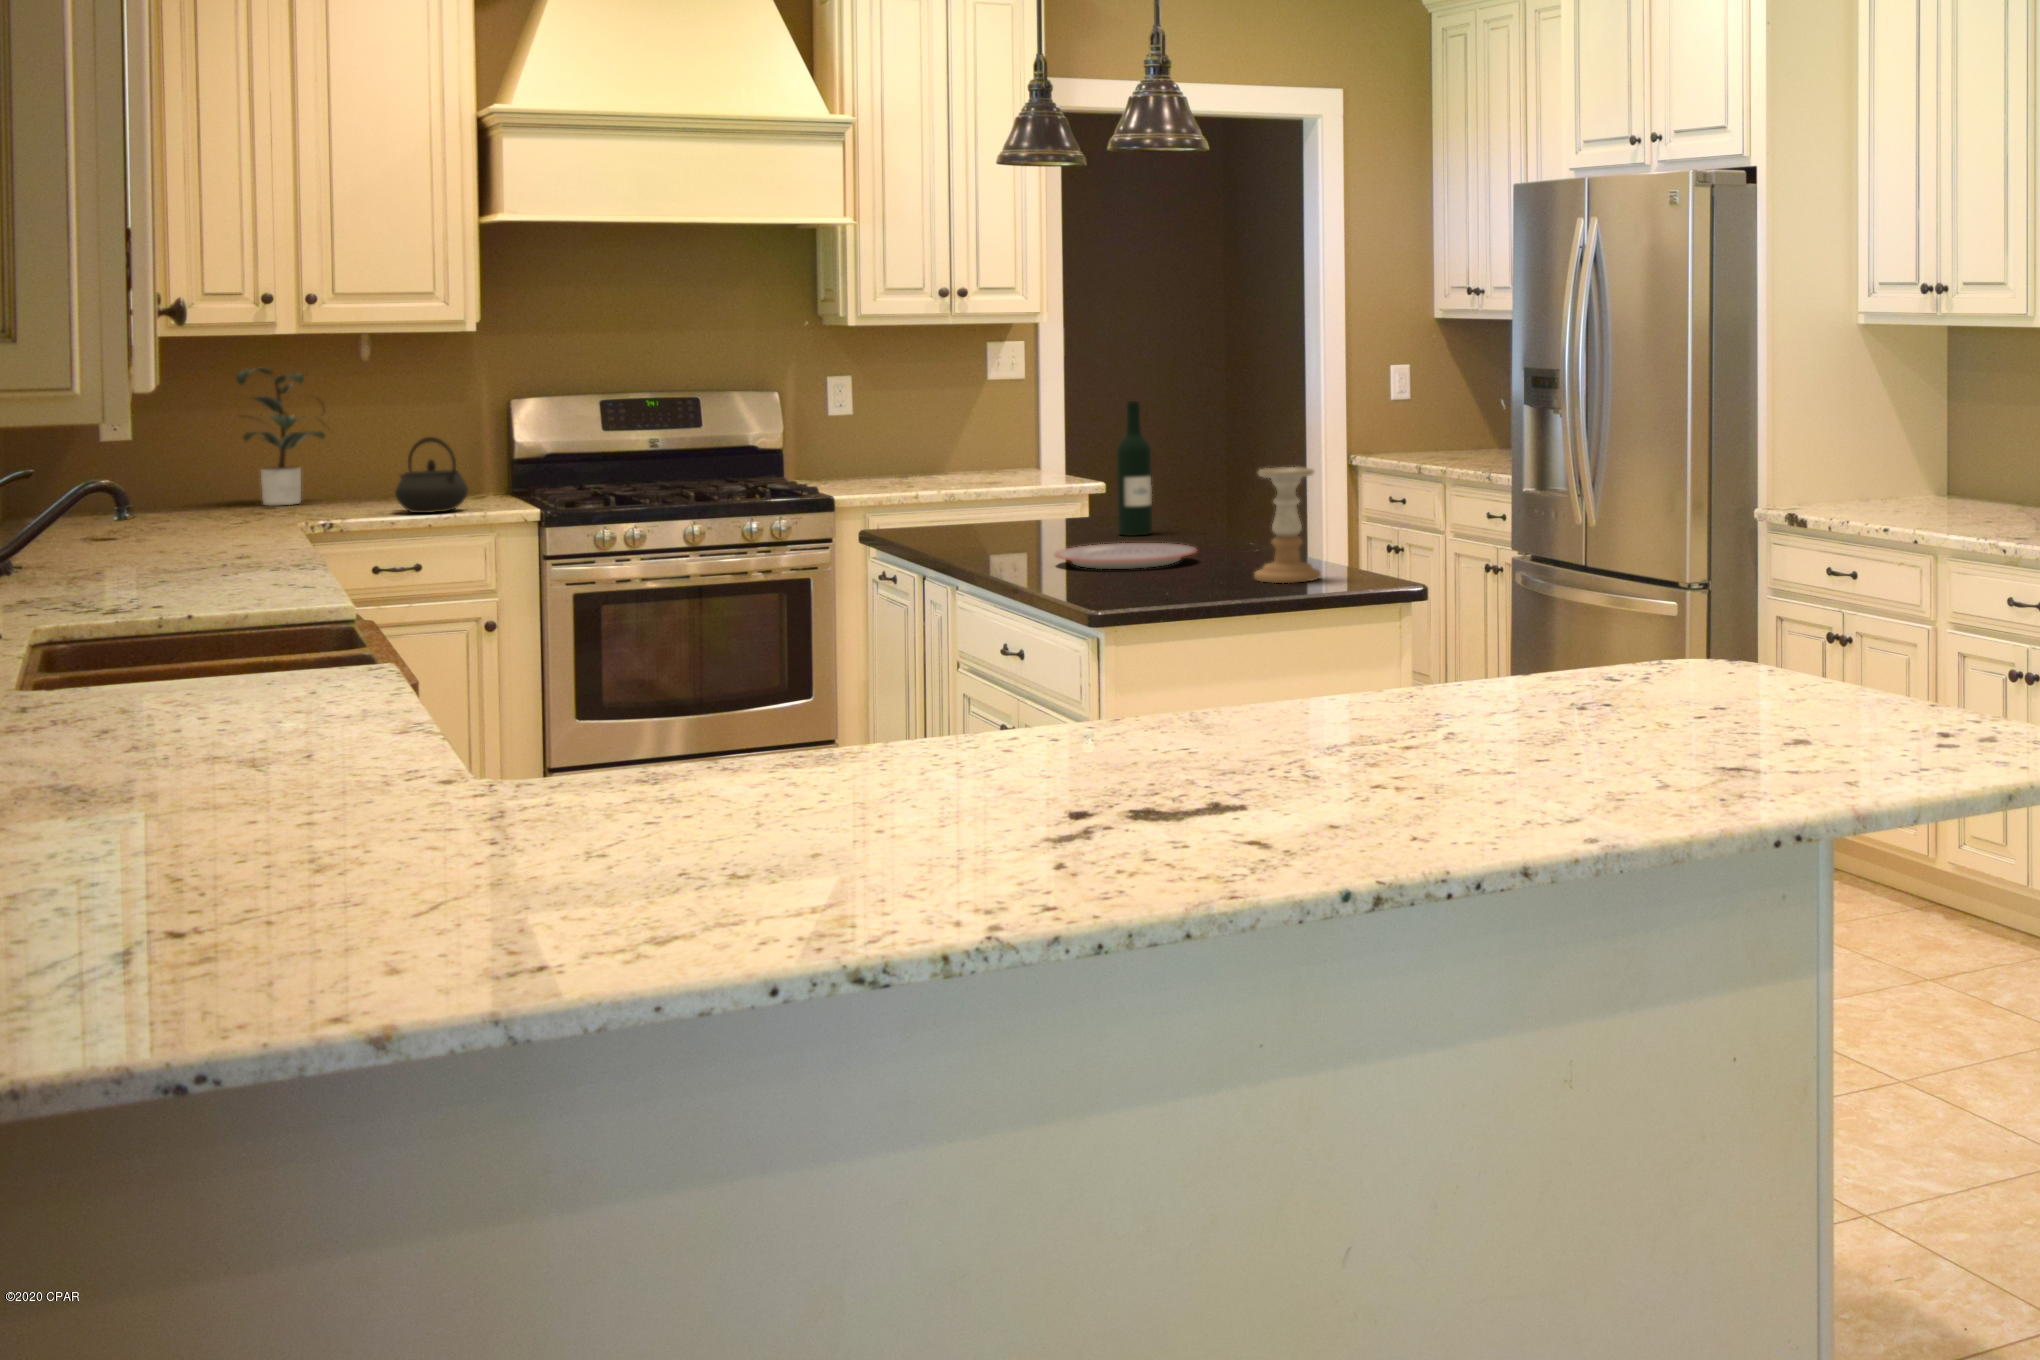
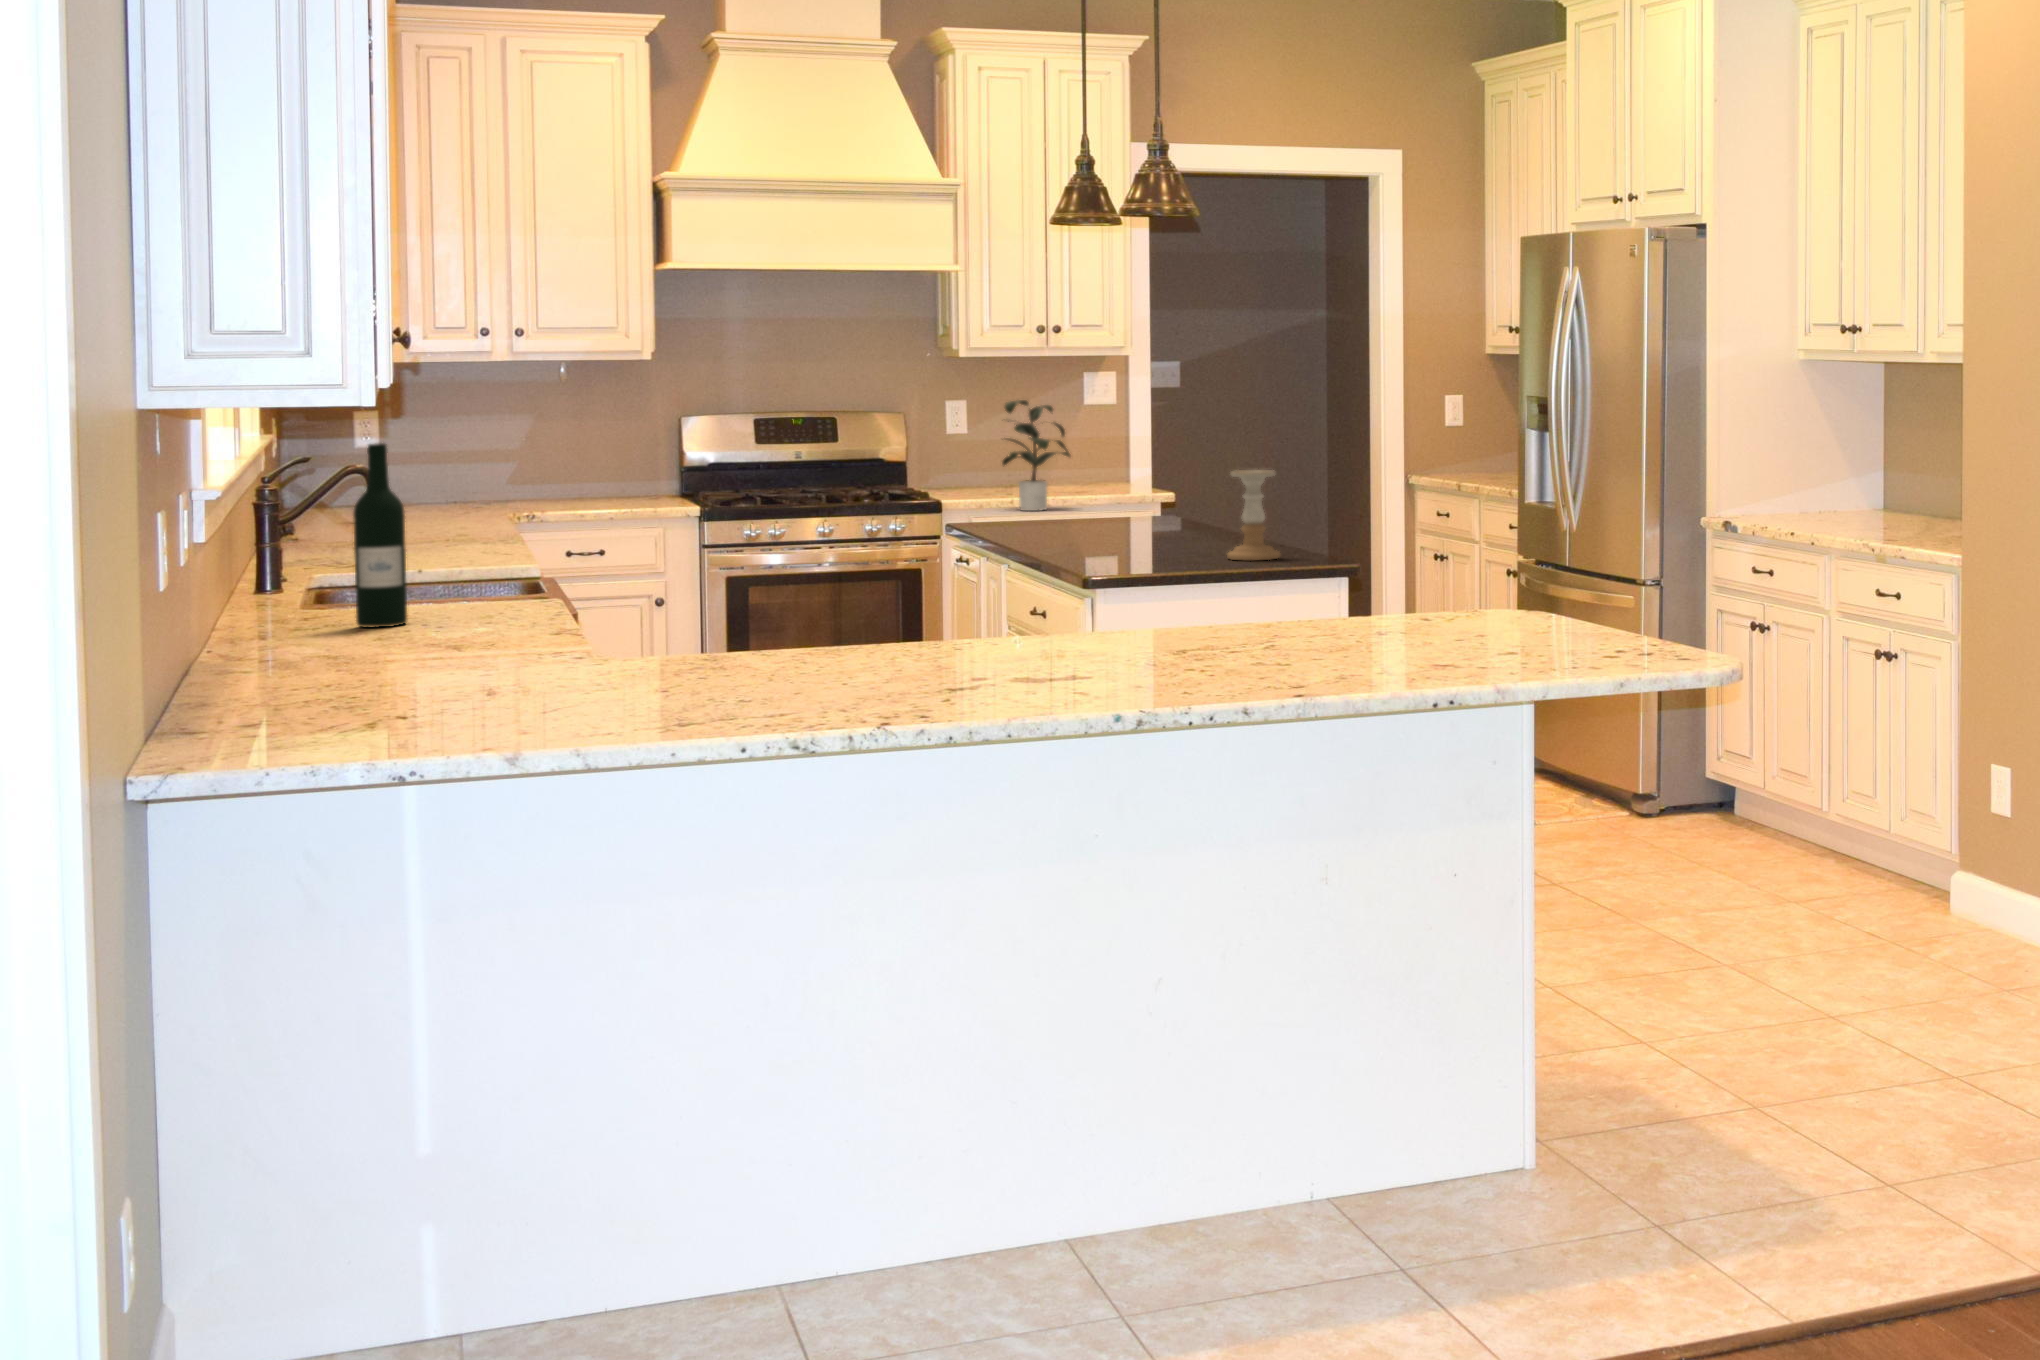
potted plant: present [236,368,325,506] -> present [1002,400,1070,511]
wine bottle: present [1117,401,1152,536] -> present [353,443,407,627]
kettle: present [395,437,468,513] -> none [586,445,644,507]
plate: present [1055,543,1197,569] -> none [1083,533,1198,551]

